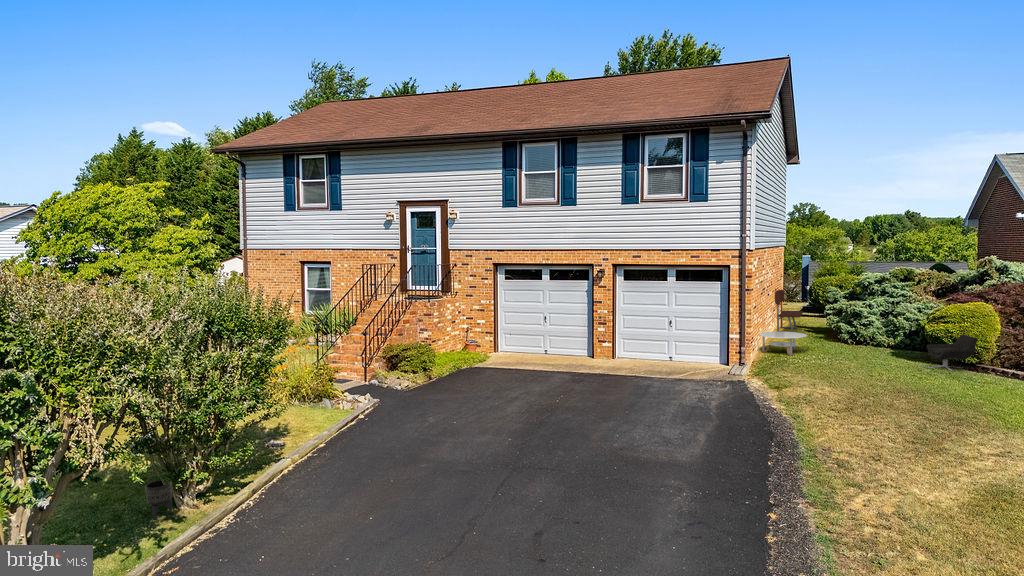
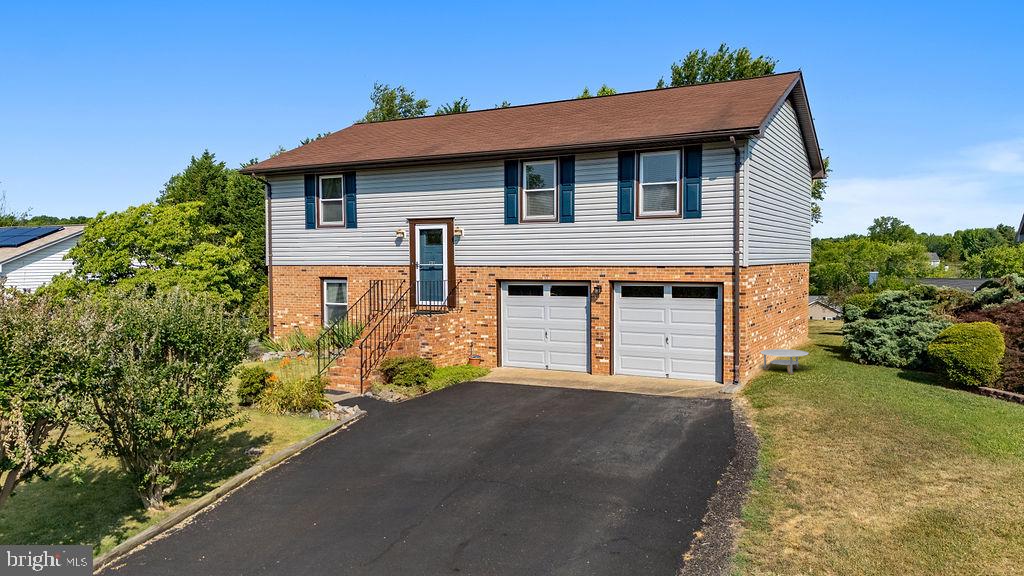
bench: present [775,290,803,332] -> none [787,306,817,351]
lounge chair: present [927,335,977,371] -> none [928,355,981,393]
planter: present [145,480,172,520] -> none [114,482,139,519]

